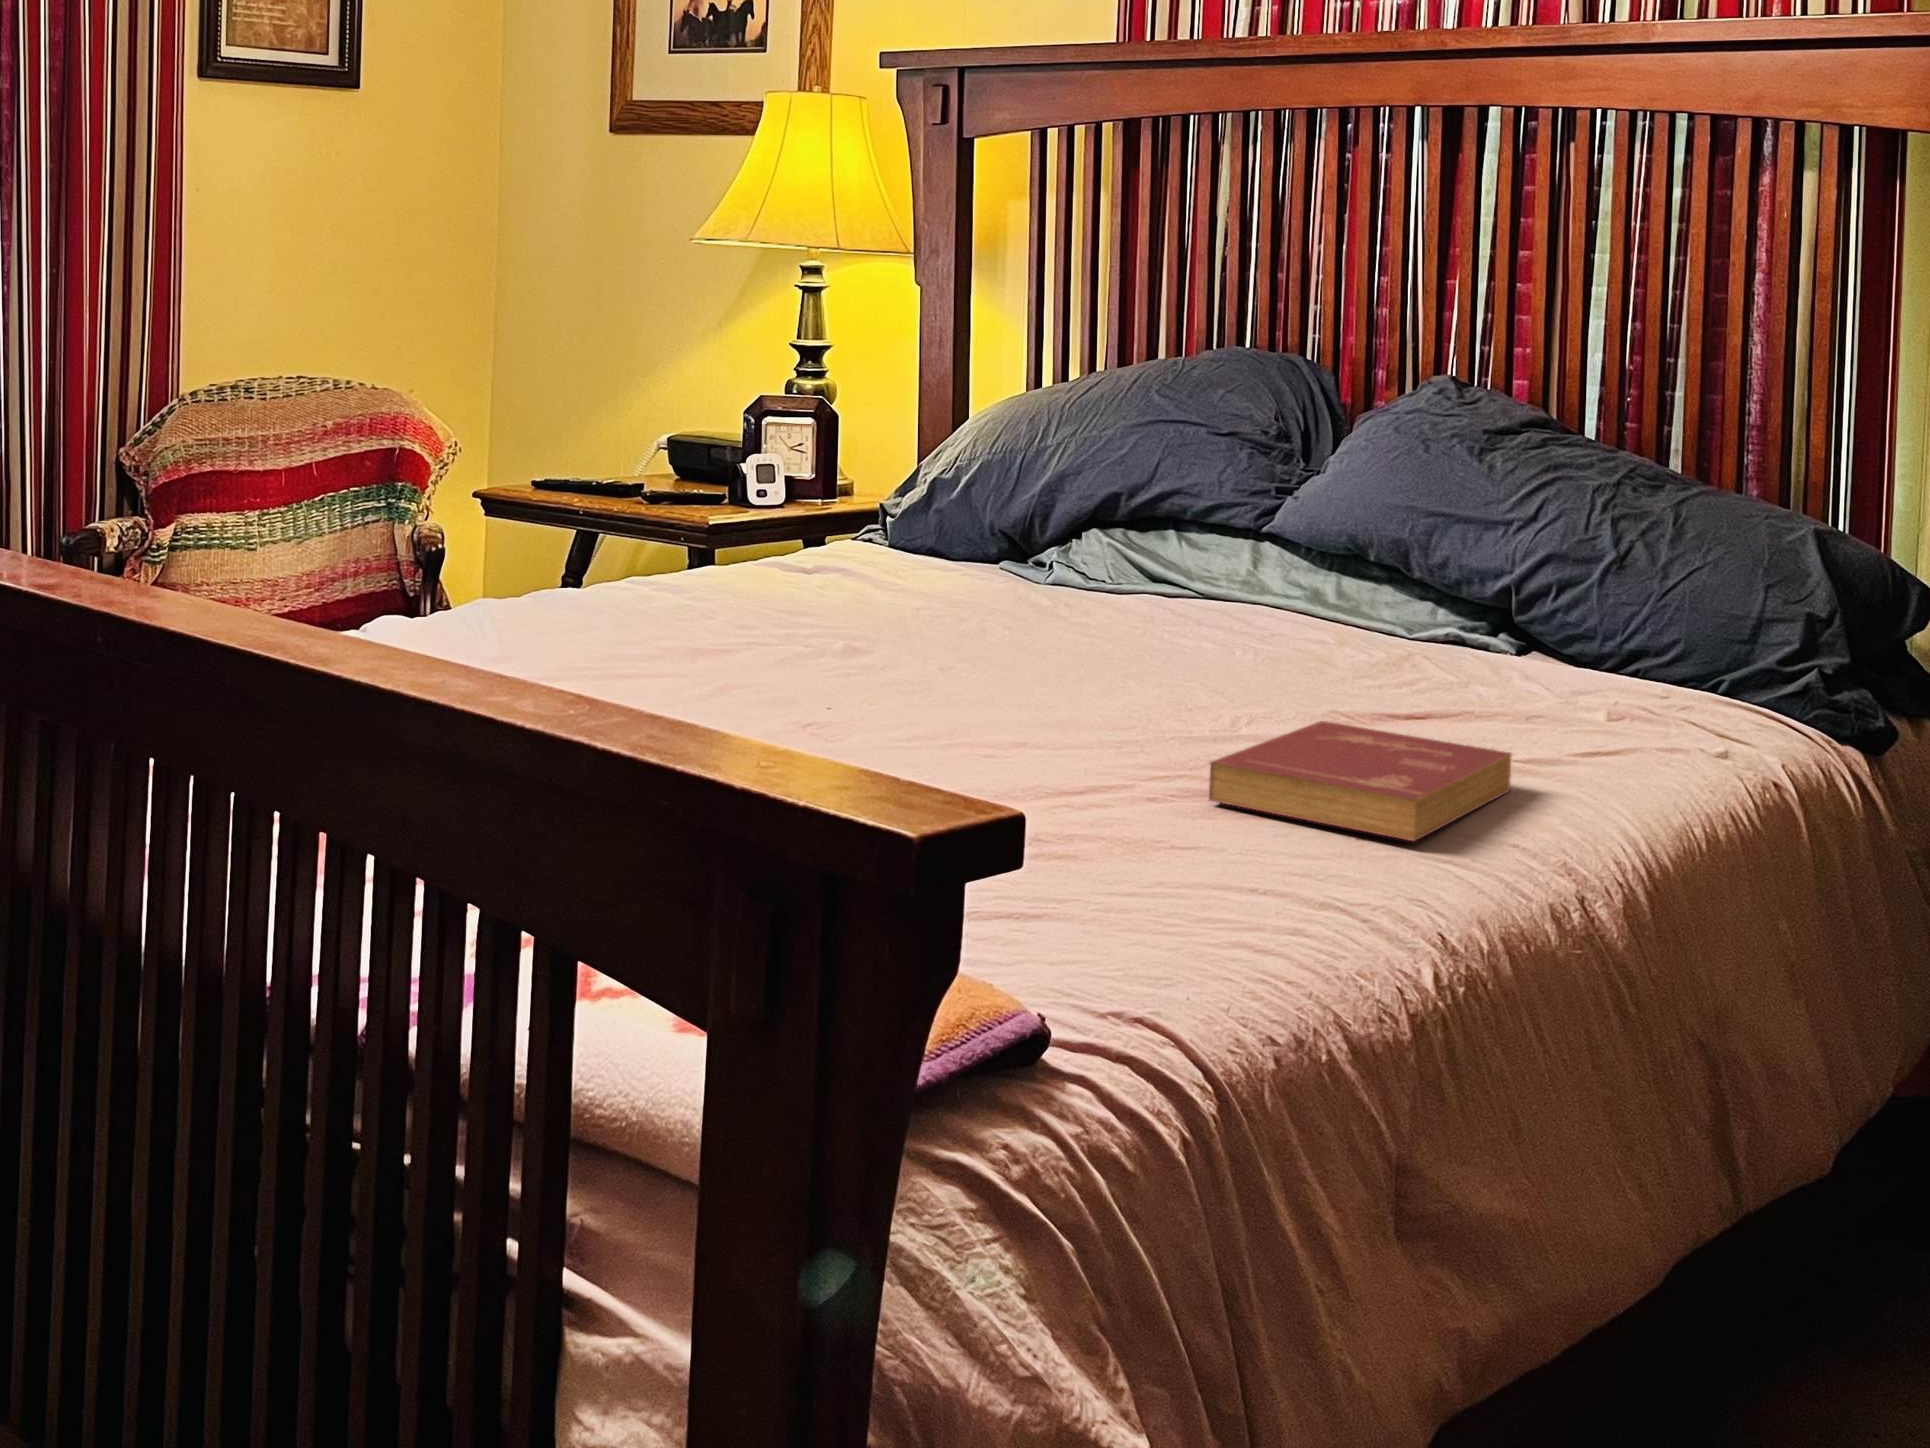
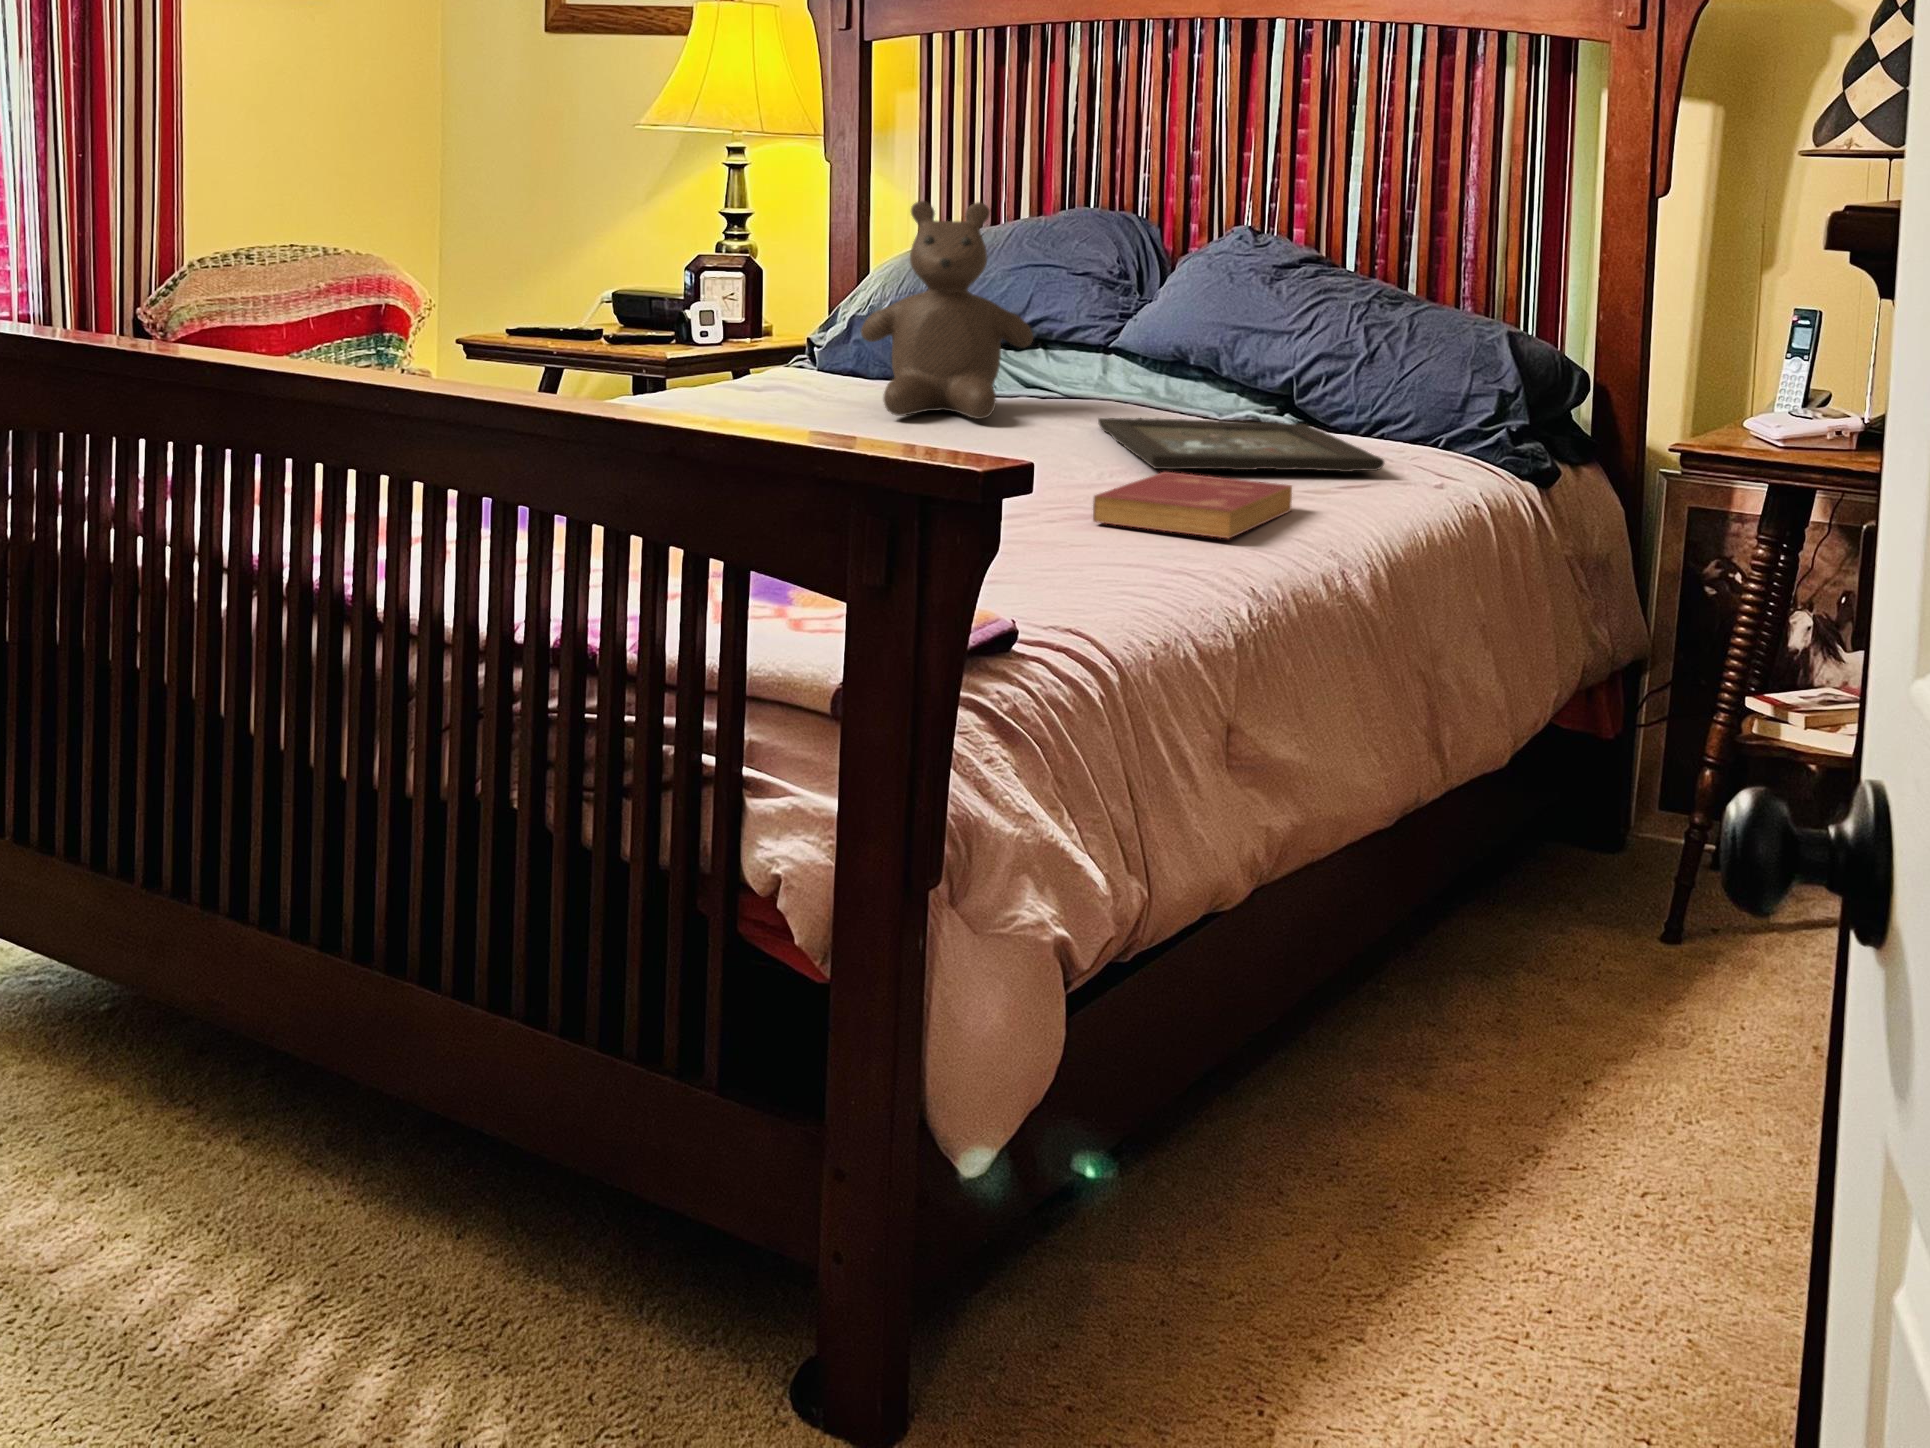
teddy bear: none [926,332,1154,624] -> present [861,201,1033,419]
tray: none [1238,628,1647,727] -> present [1098,418,1384,472]

